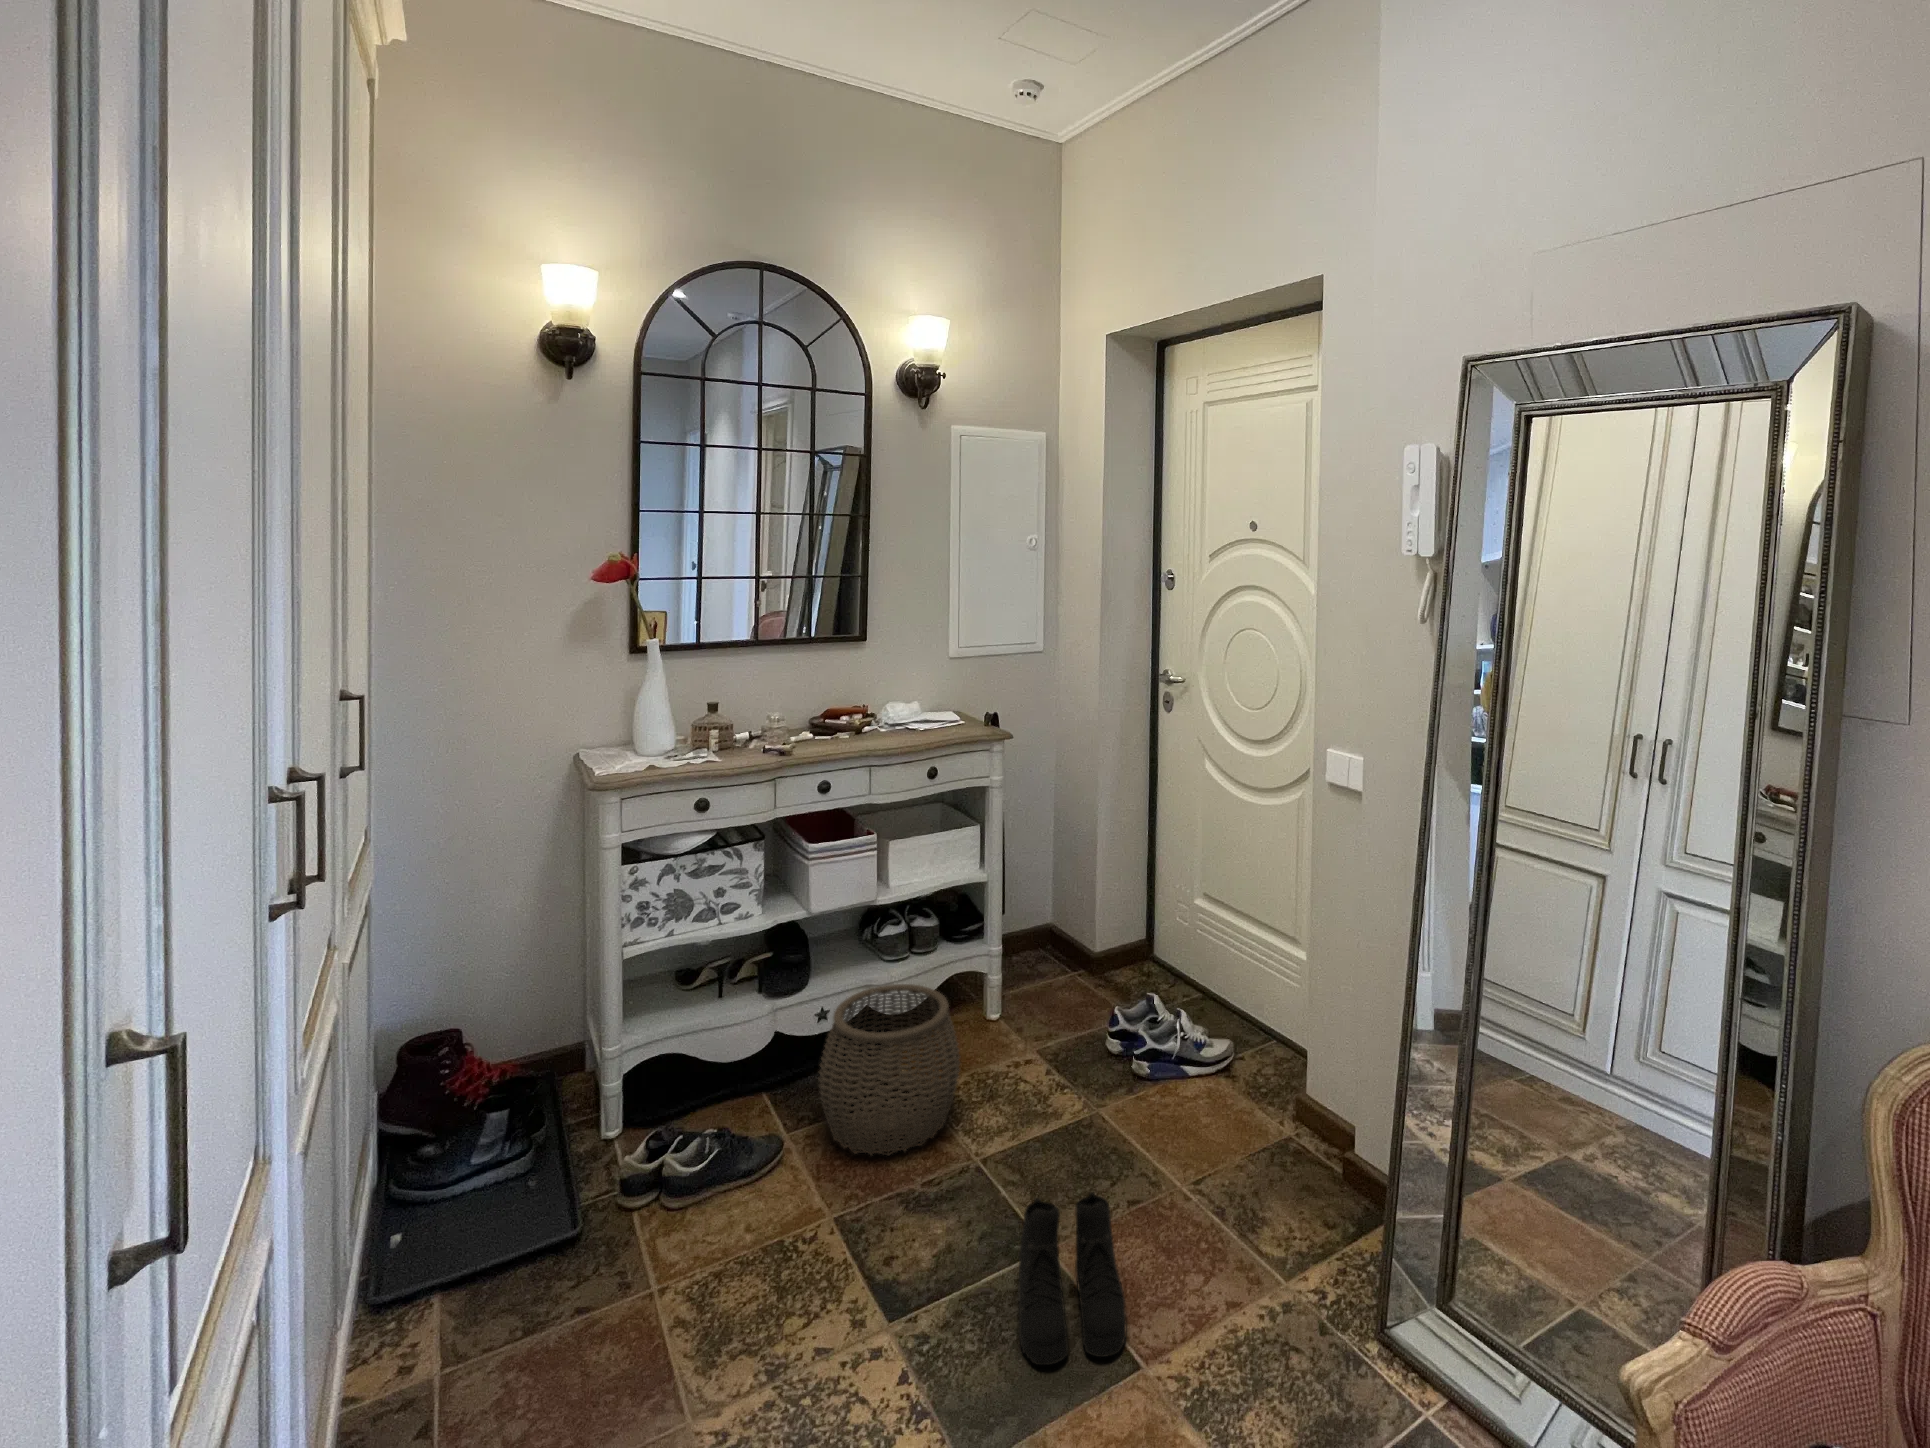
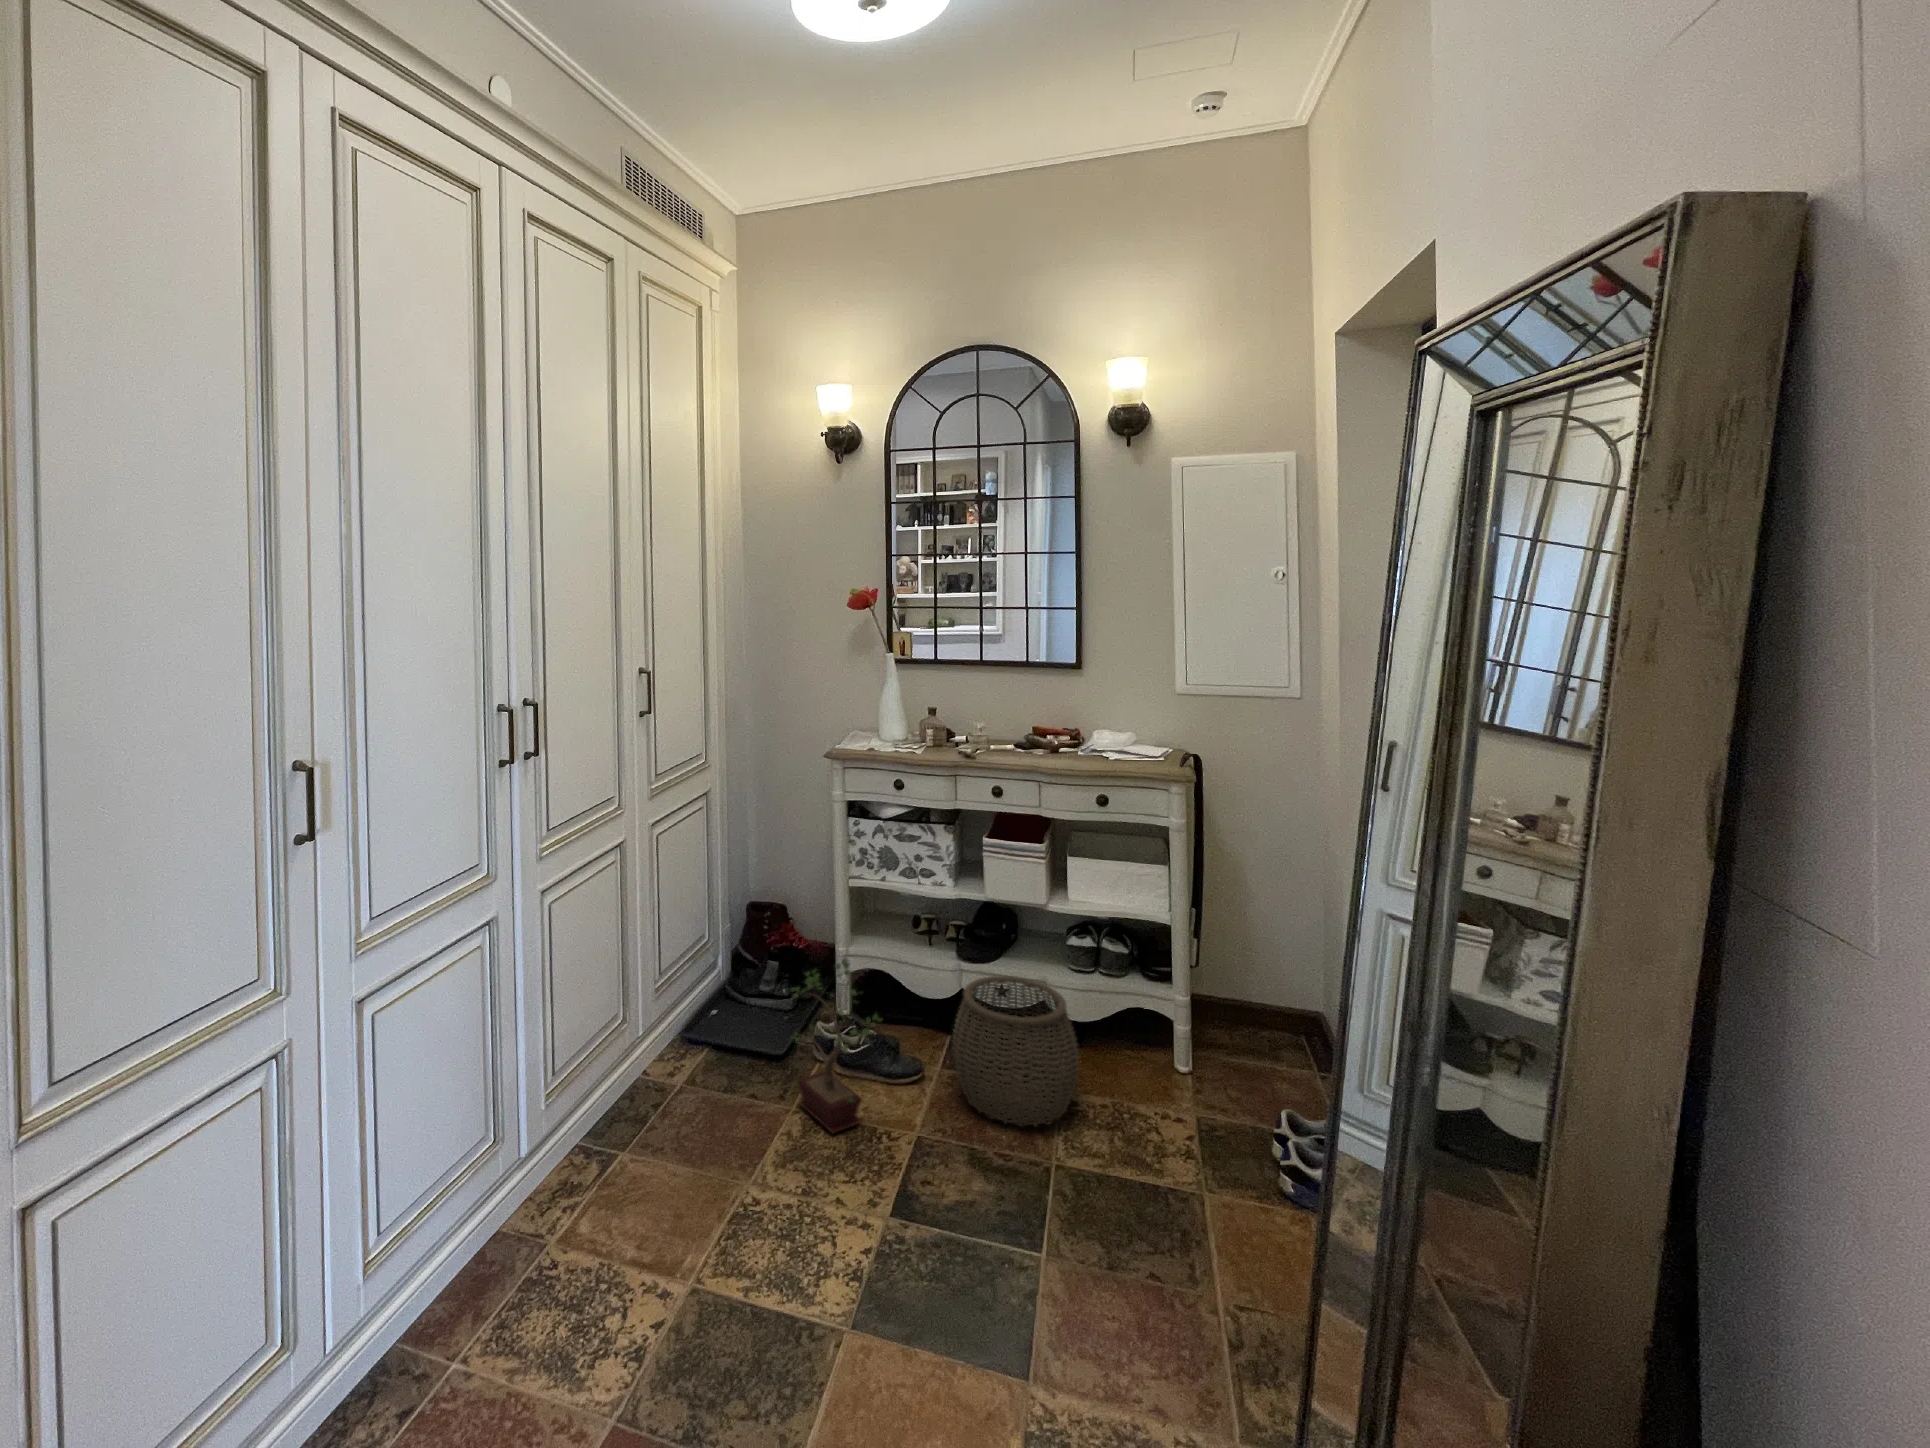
potted plant: none [631,1039,826,1284] -> present [791,958,881,1133]
boots: present [1019,1192,1126,1365] -> none [948,1190,1070,1355]

